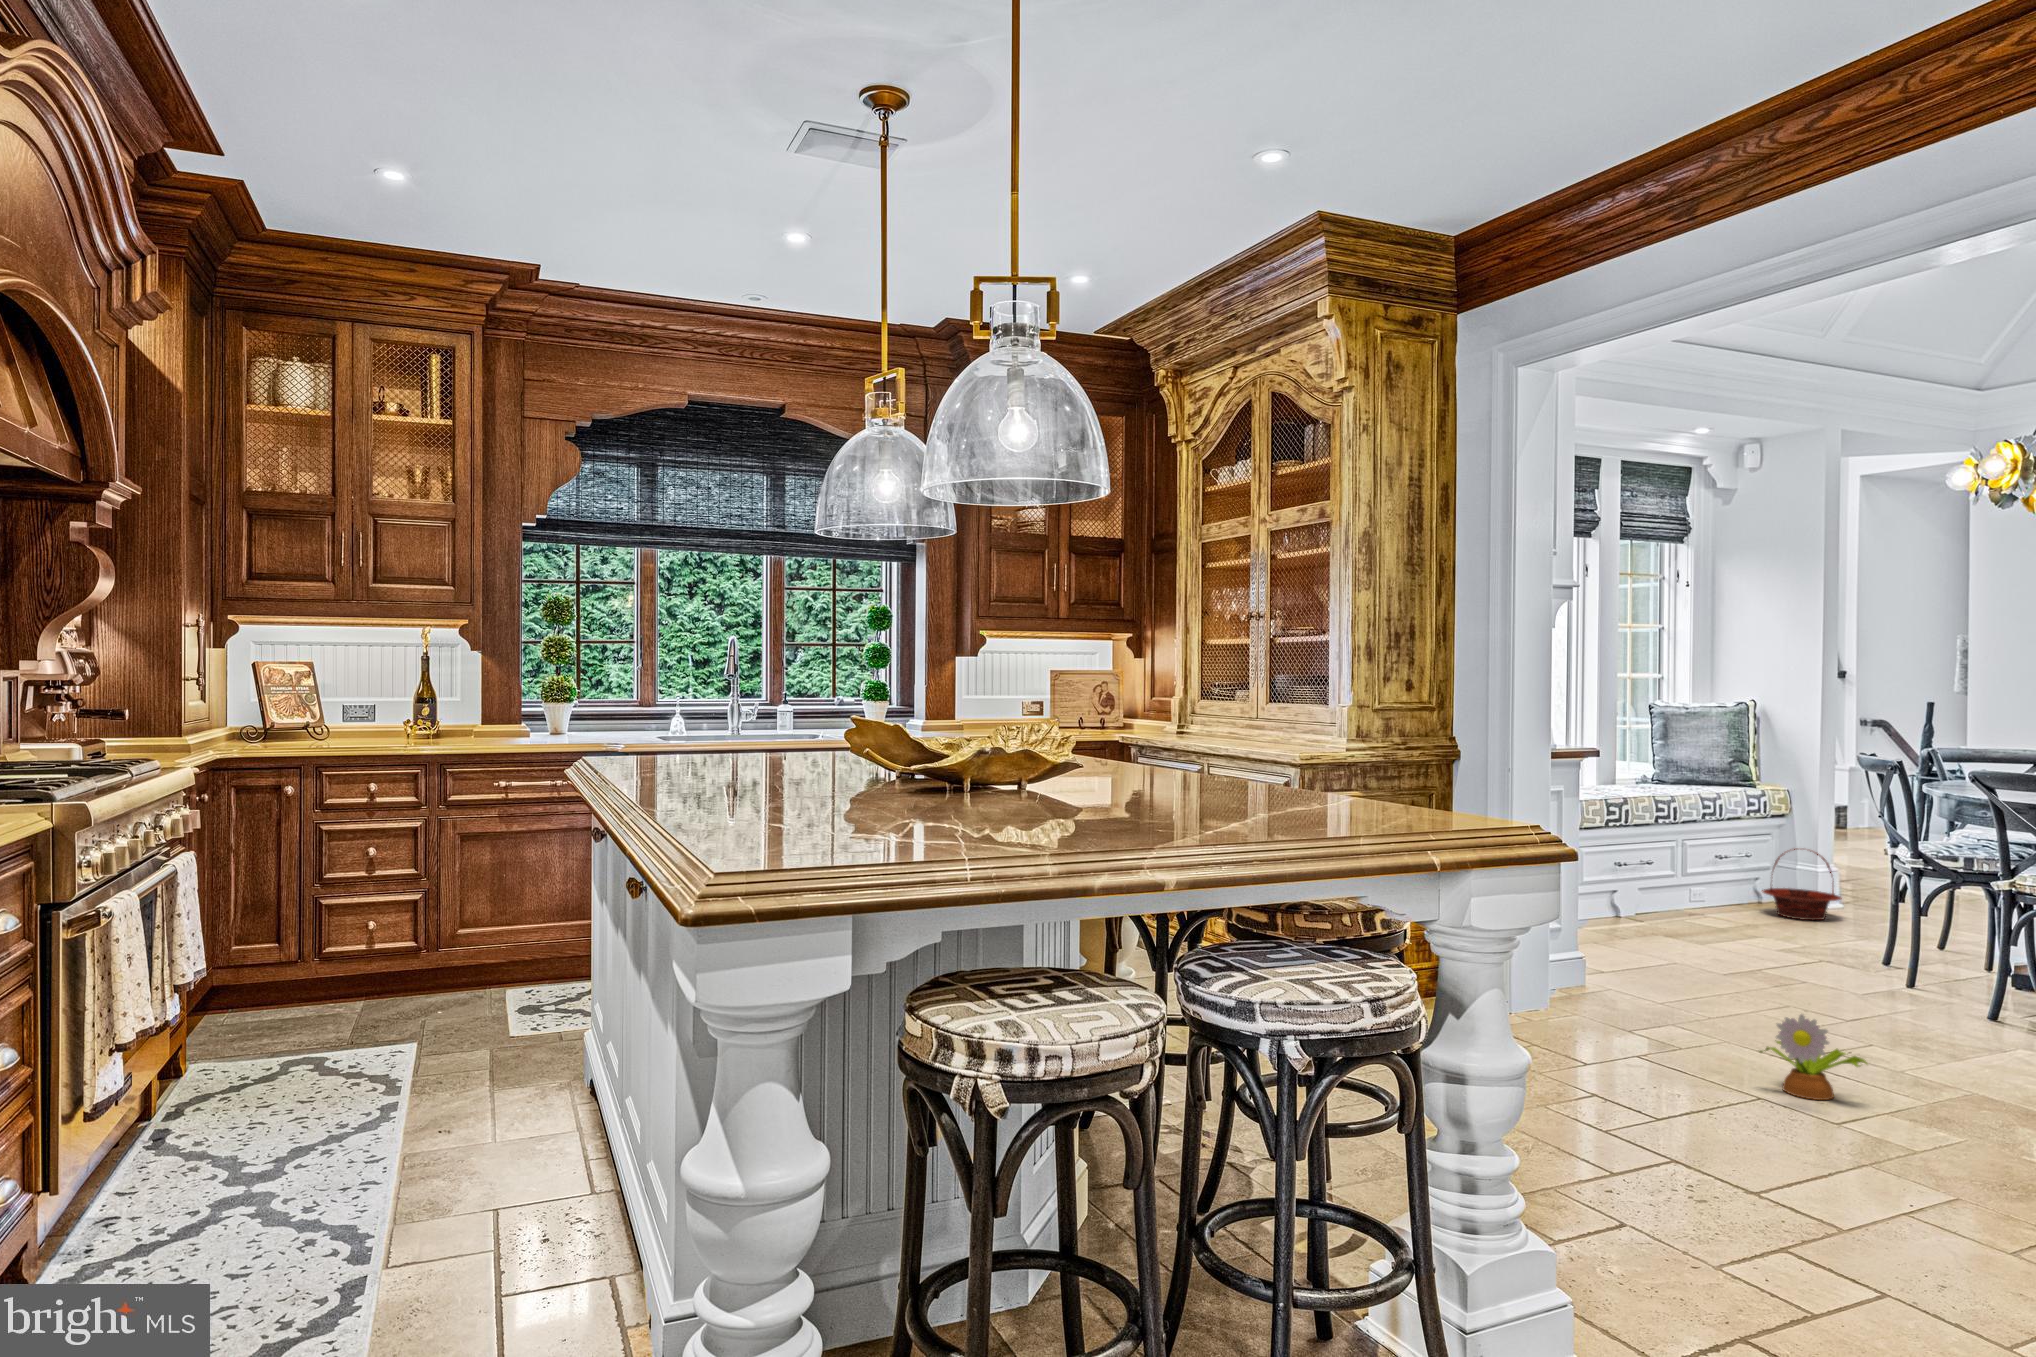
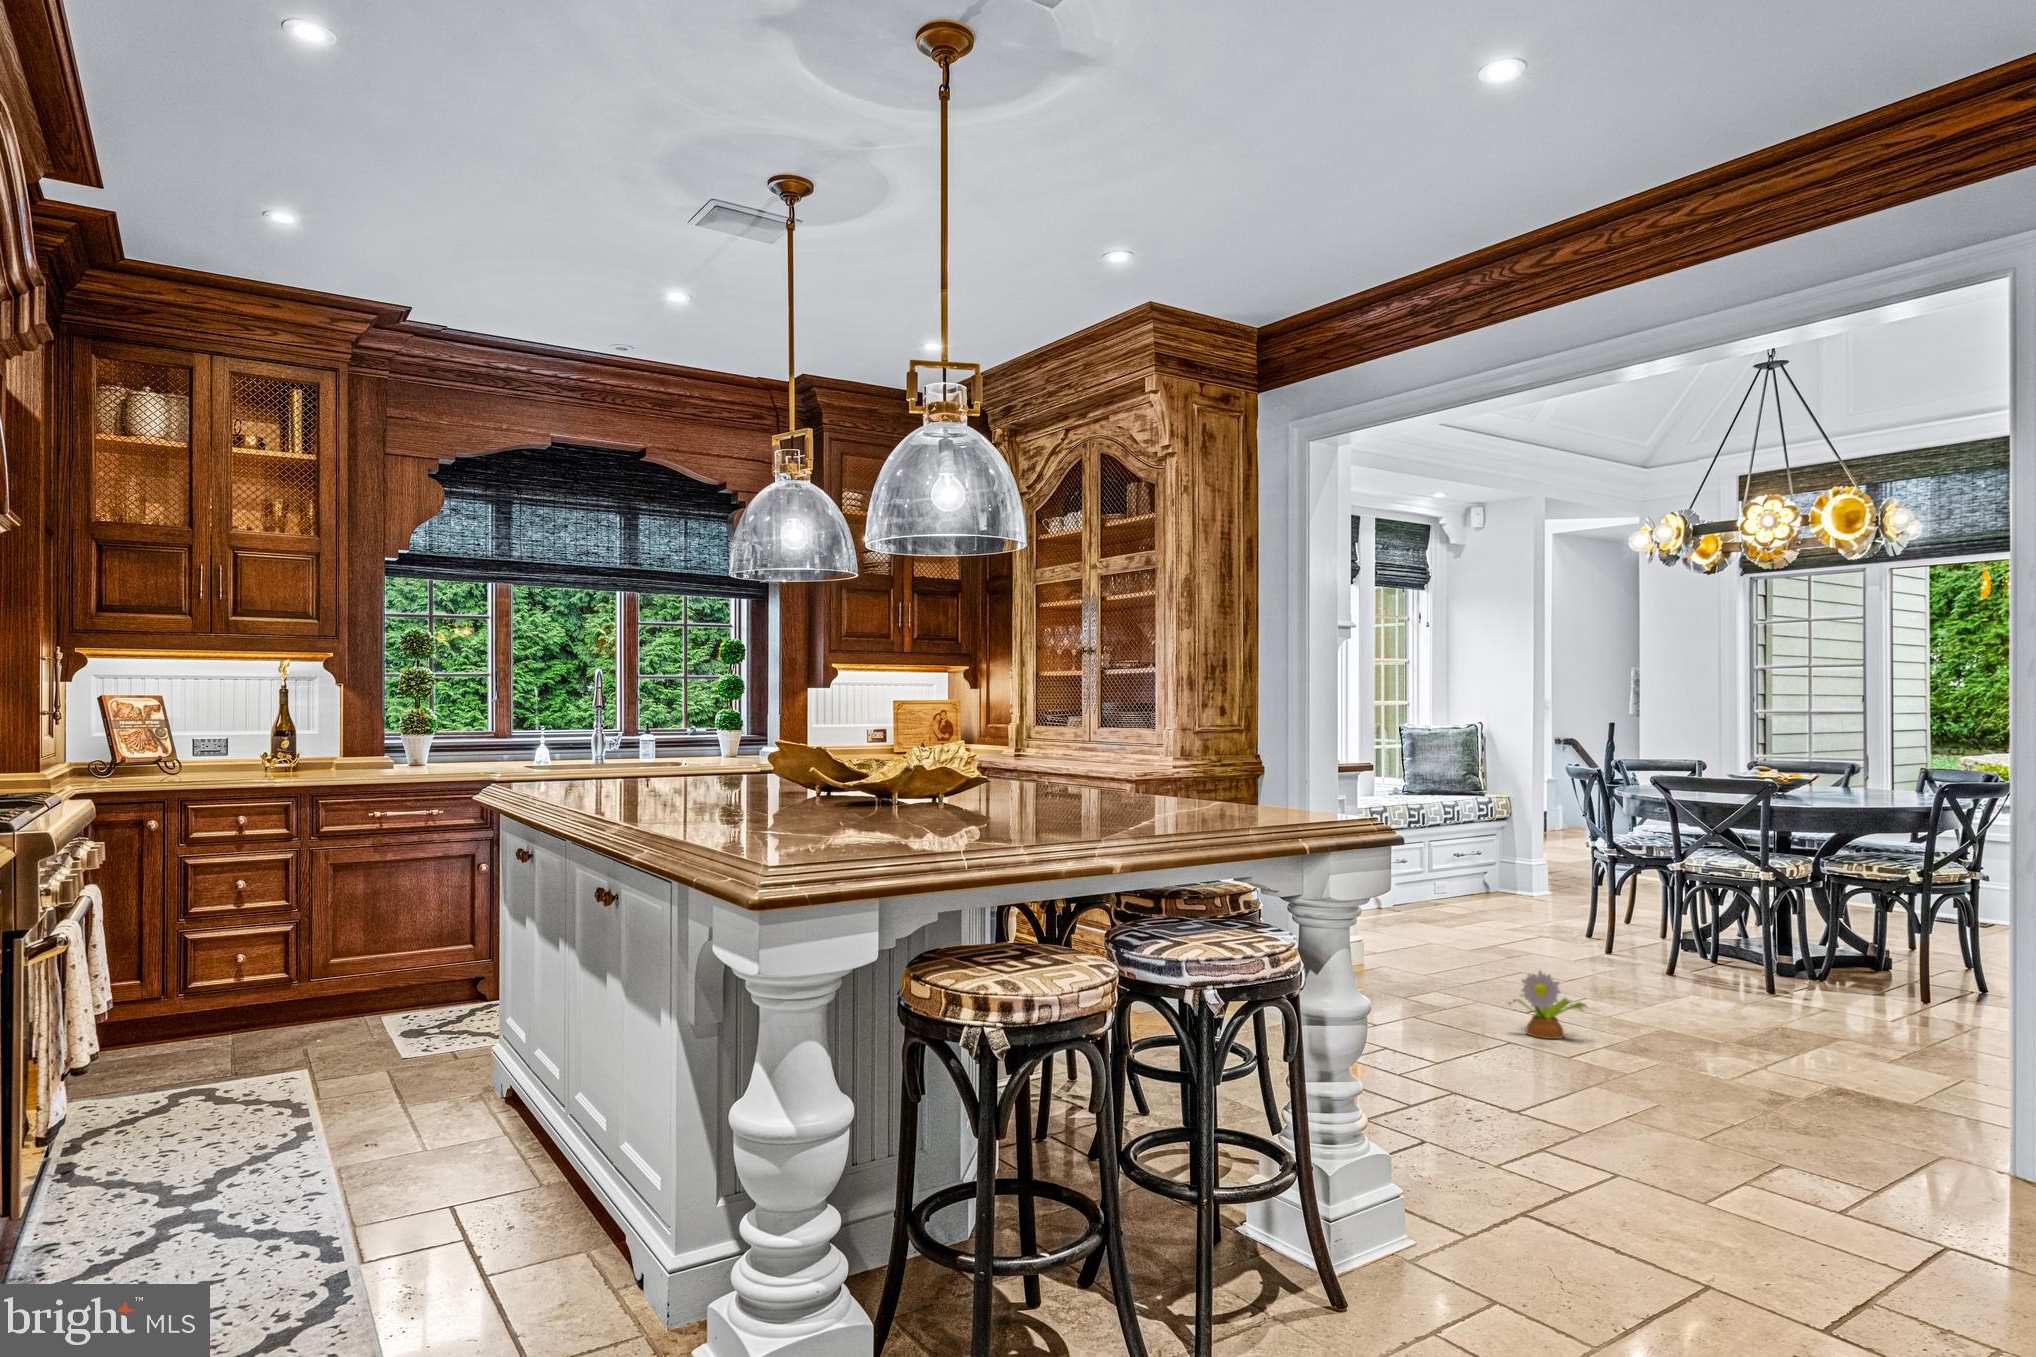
basket: present [1762,848,1842,920] -> none [1489,843,1551,902]

